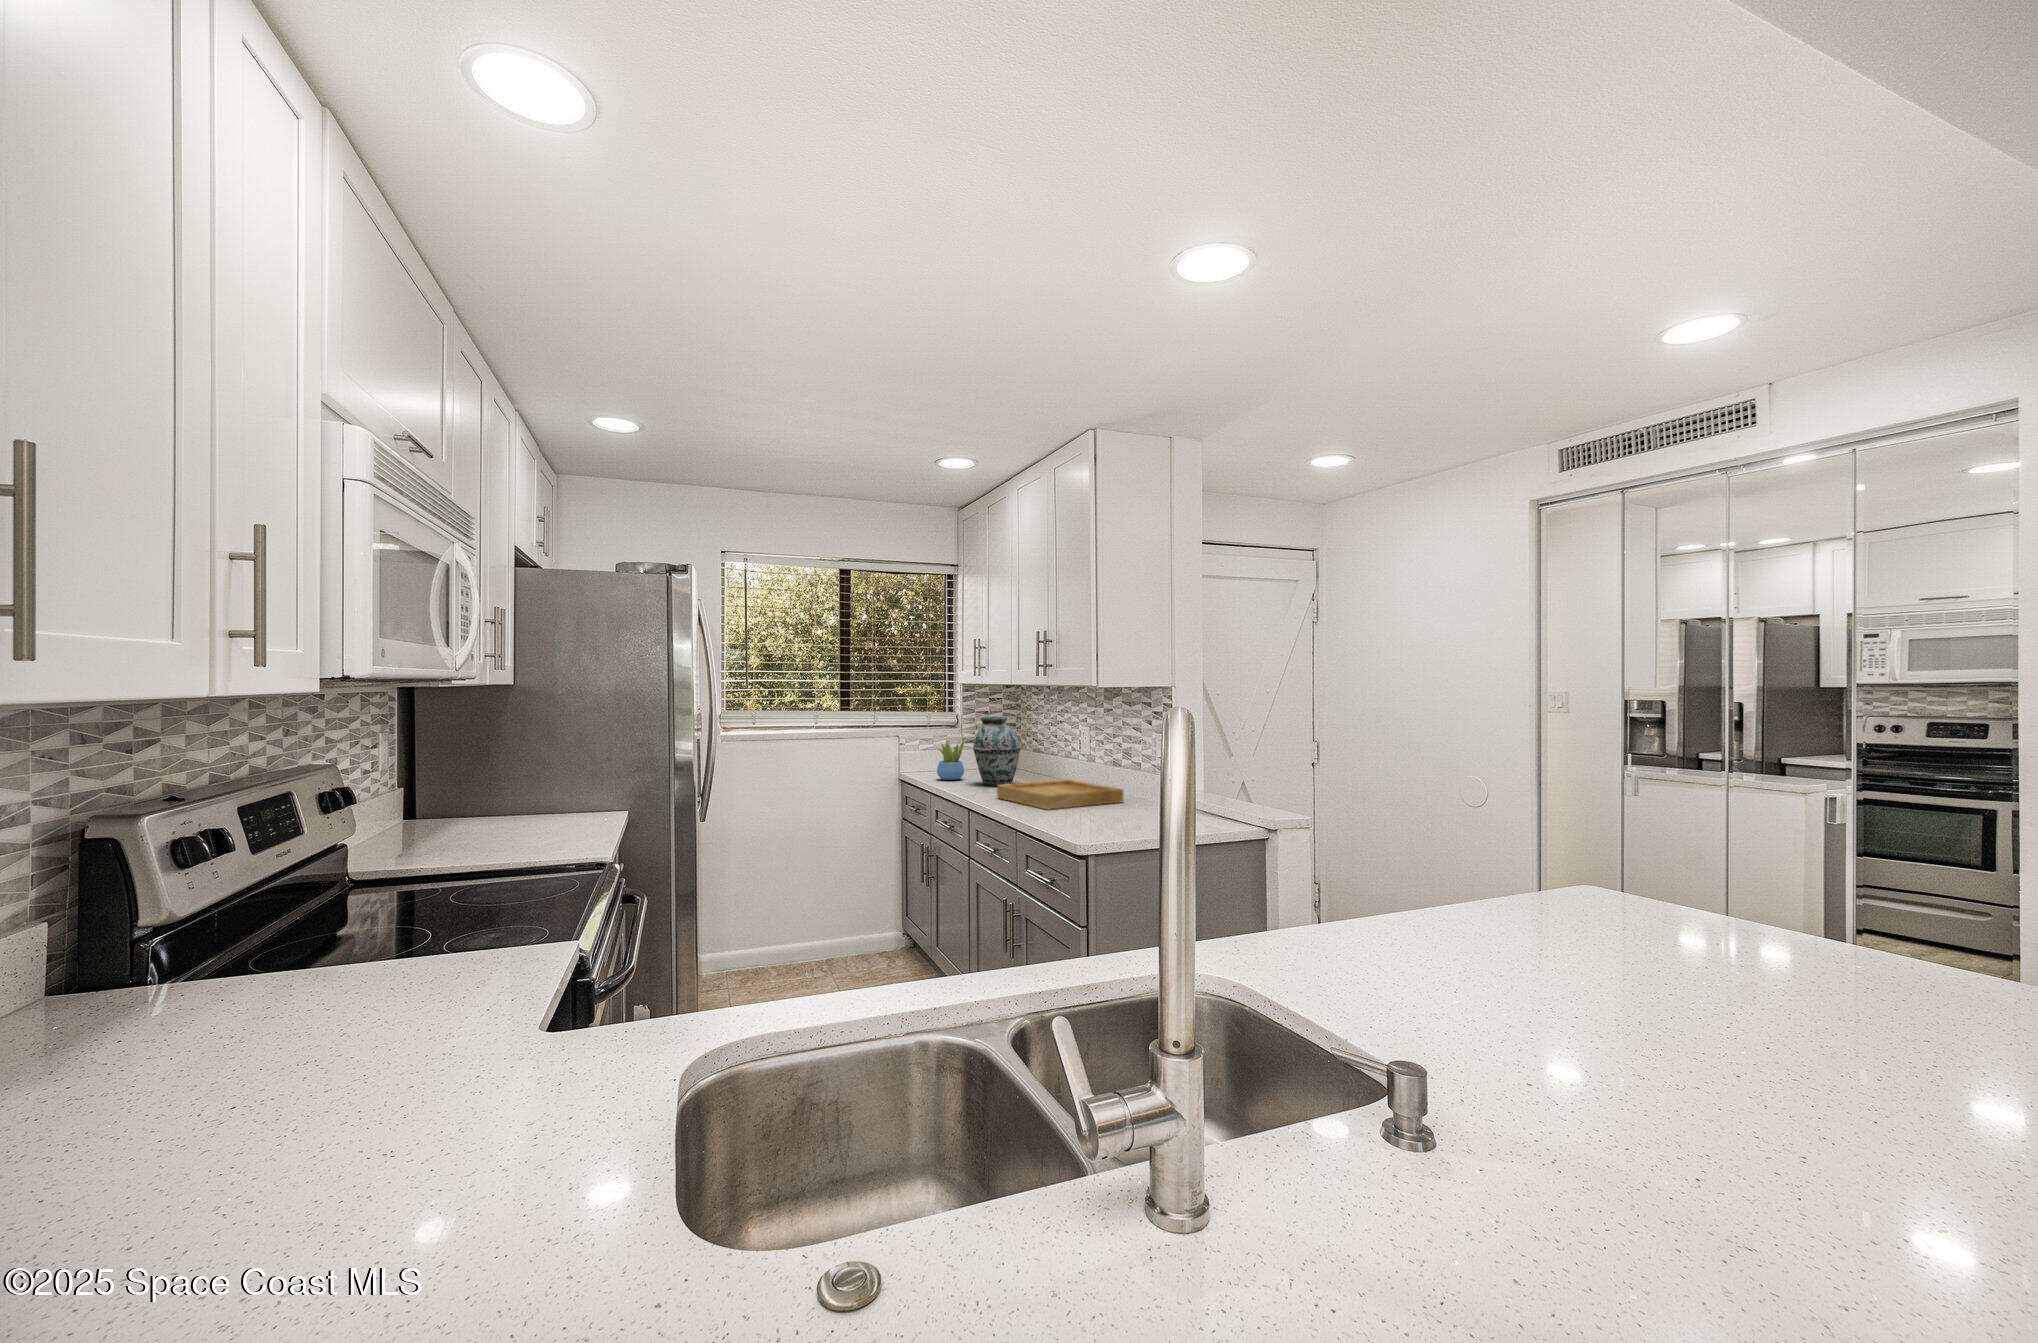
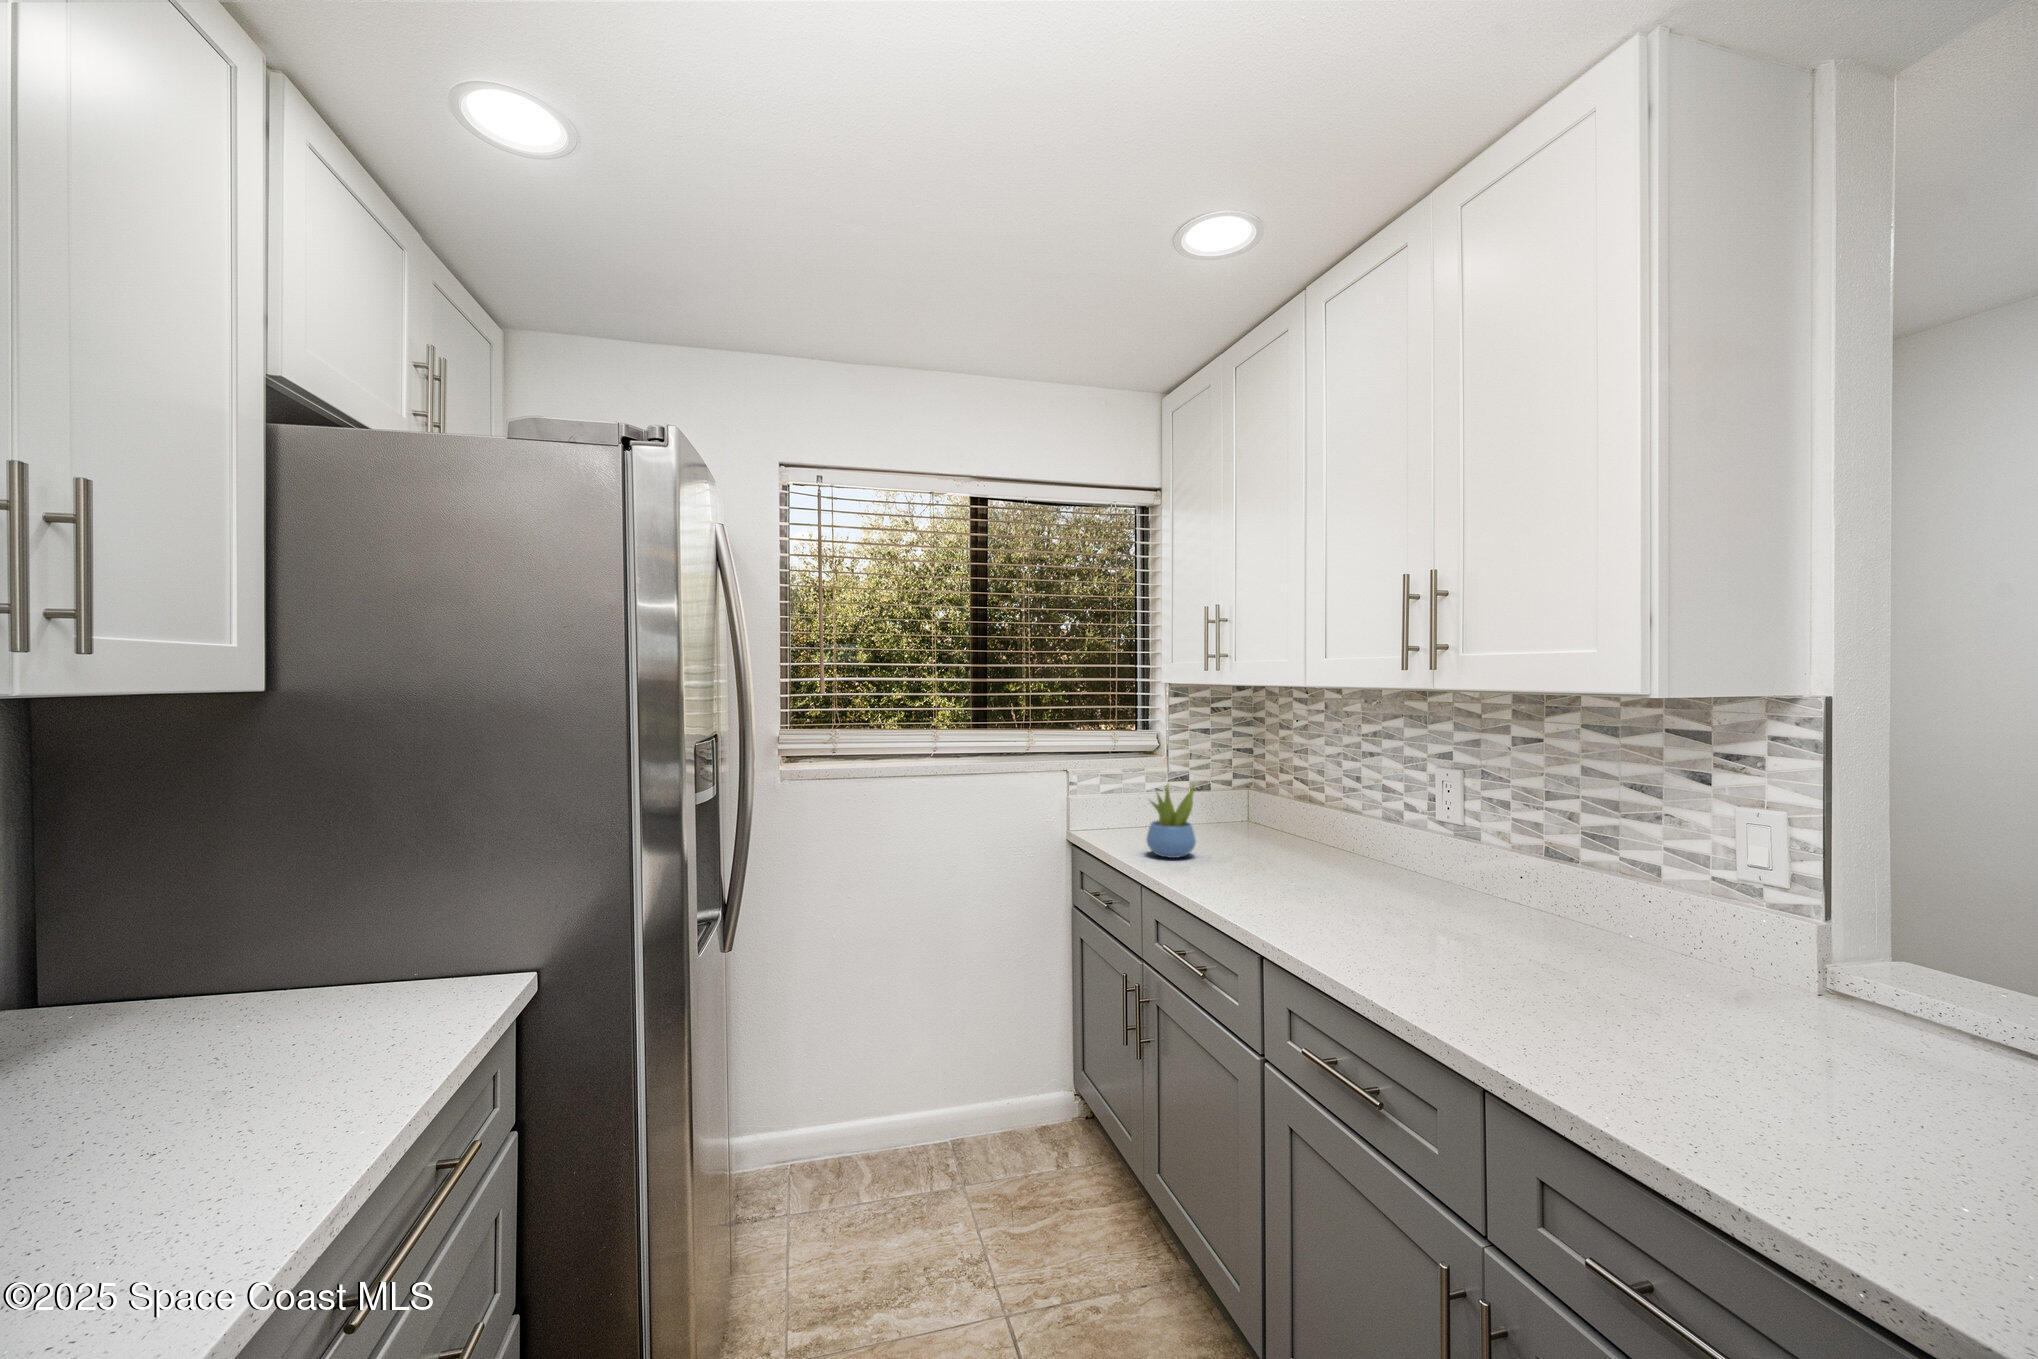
vase: present [973,717,1021,786] -> none [1225,747,1319,880]
tray: present [997,780,1123,810] -> none [1325,883,1649,999]

